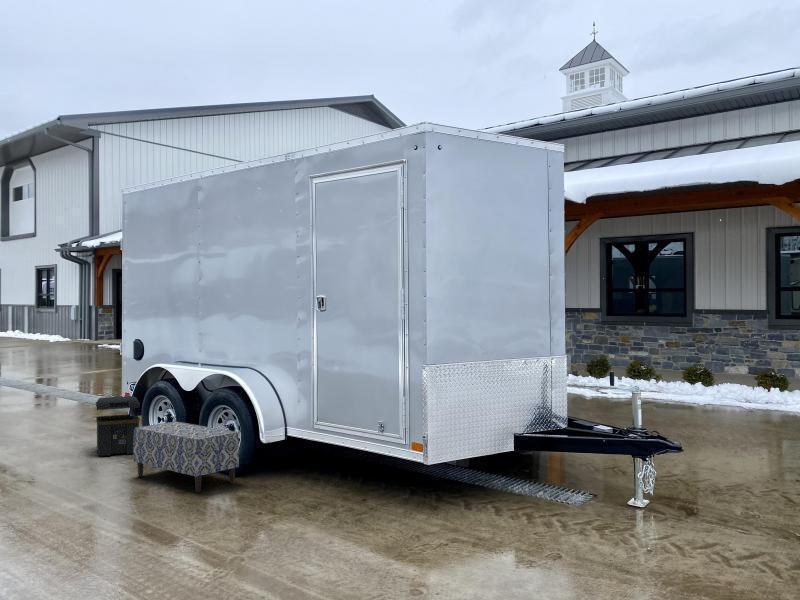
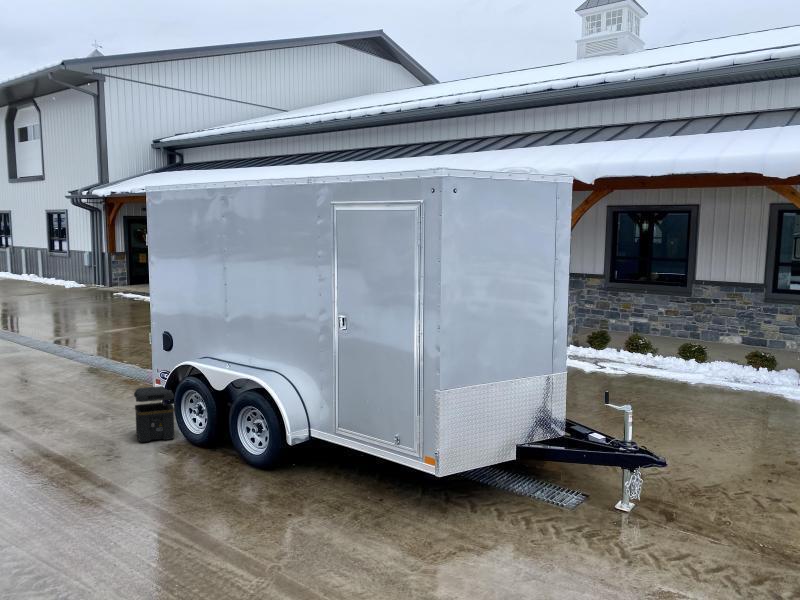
bench: present [134,421,239,492] -> none [173,417,267,486]

